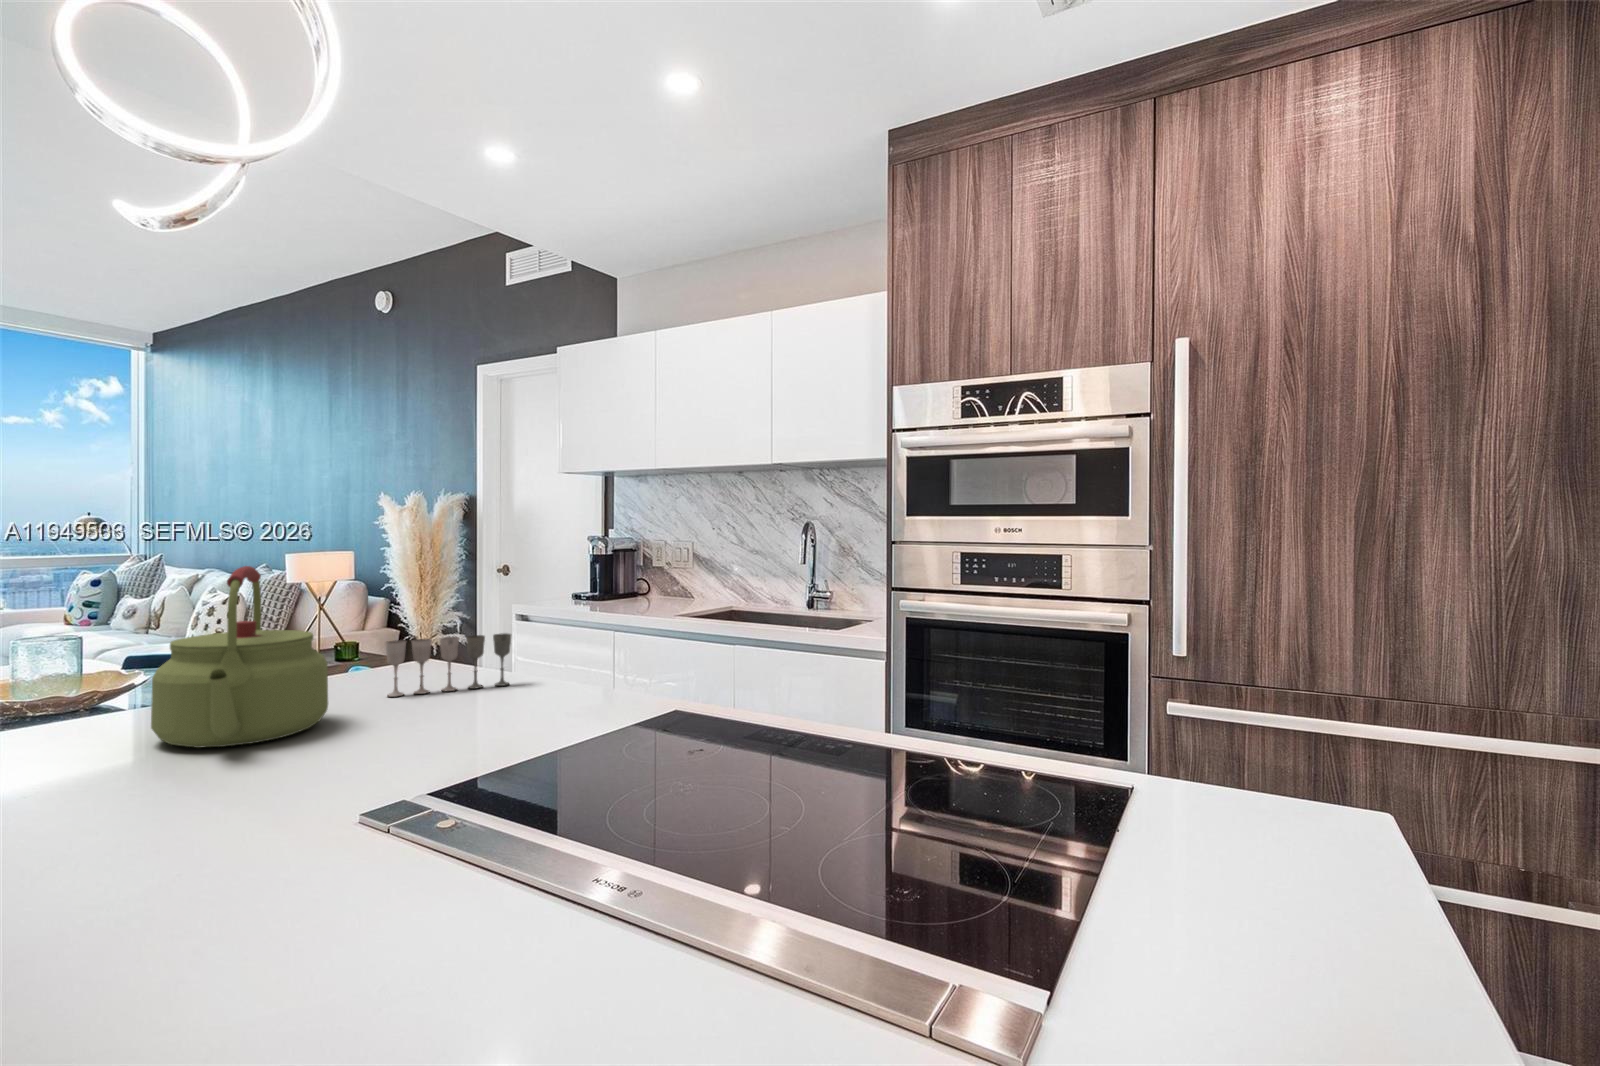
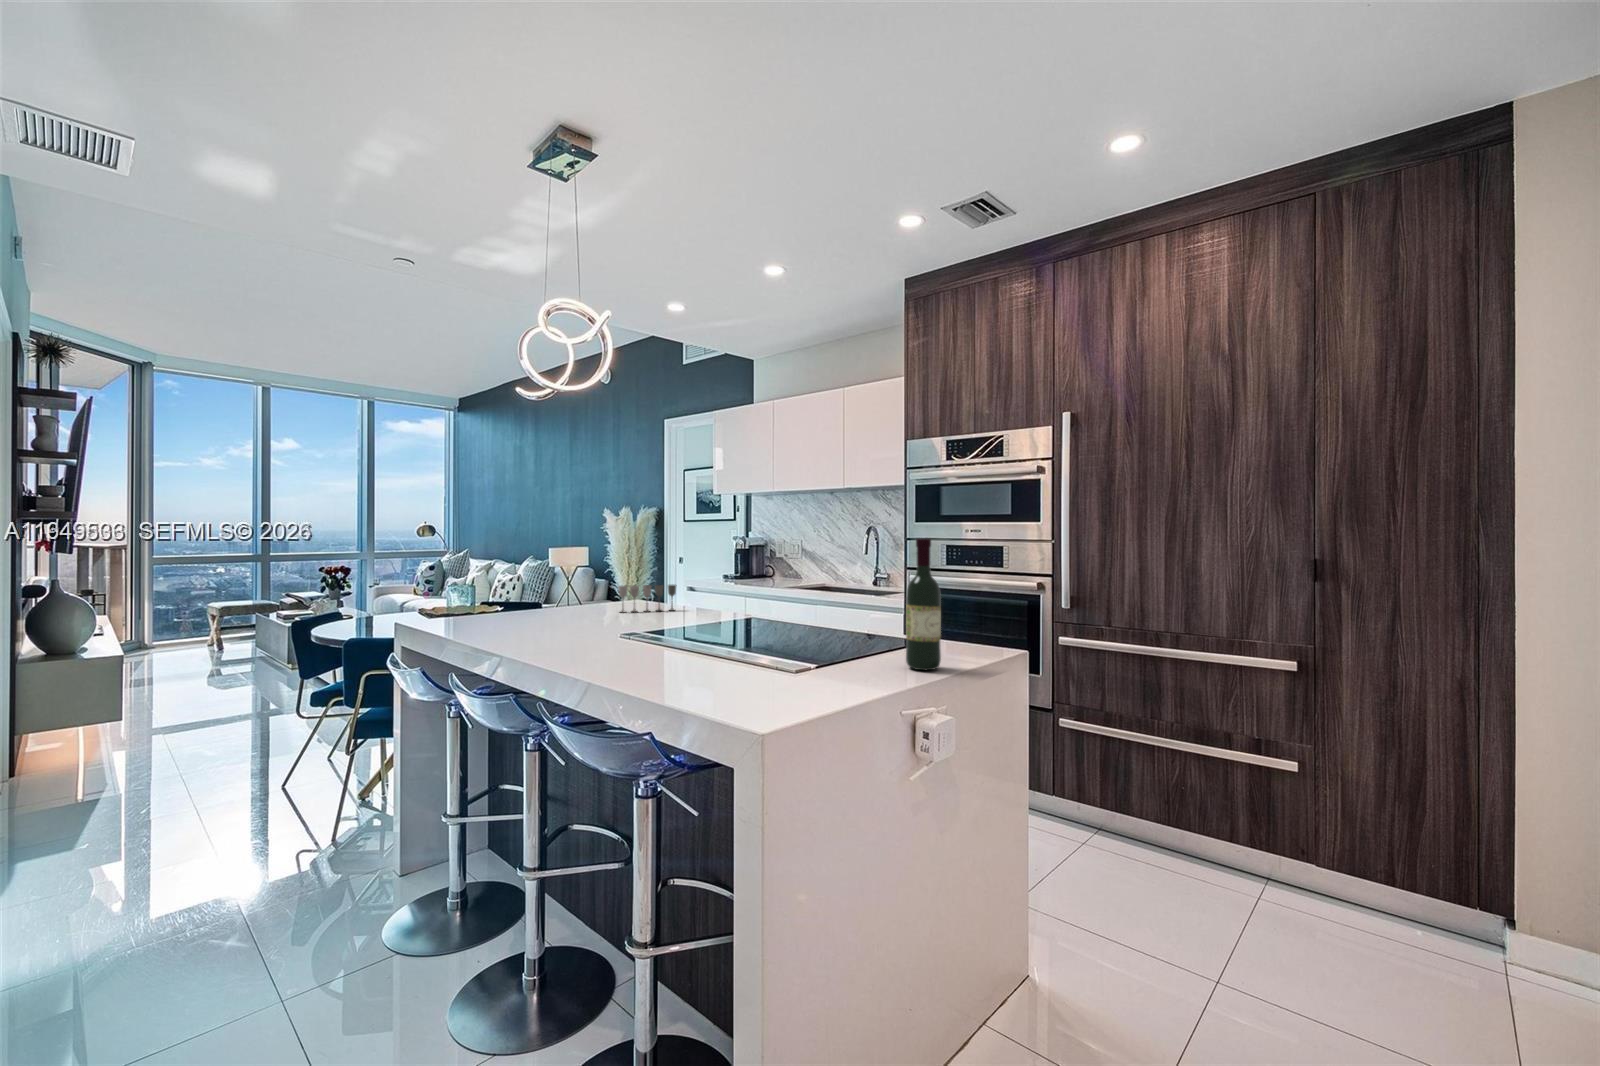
wine bottle: none [1243,553,1360,942] -> present [906,538,941,670]
kettle: present [151,566,328,748] -> none [531,547,596,623]

